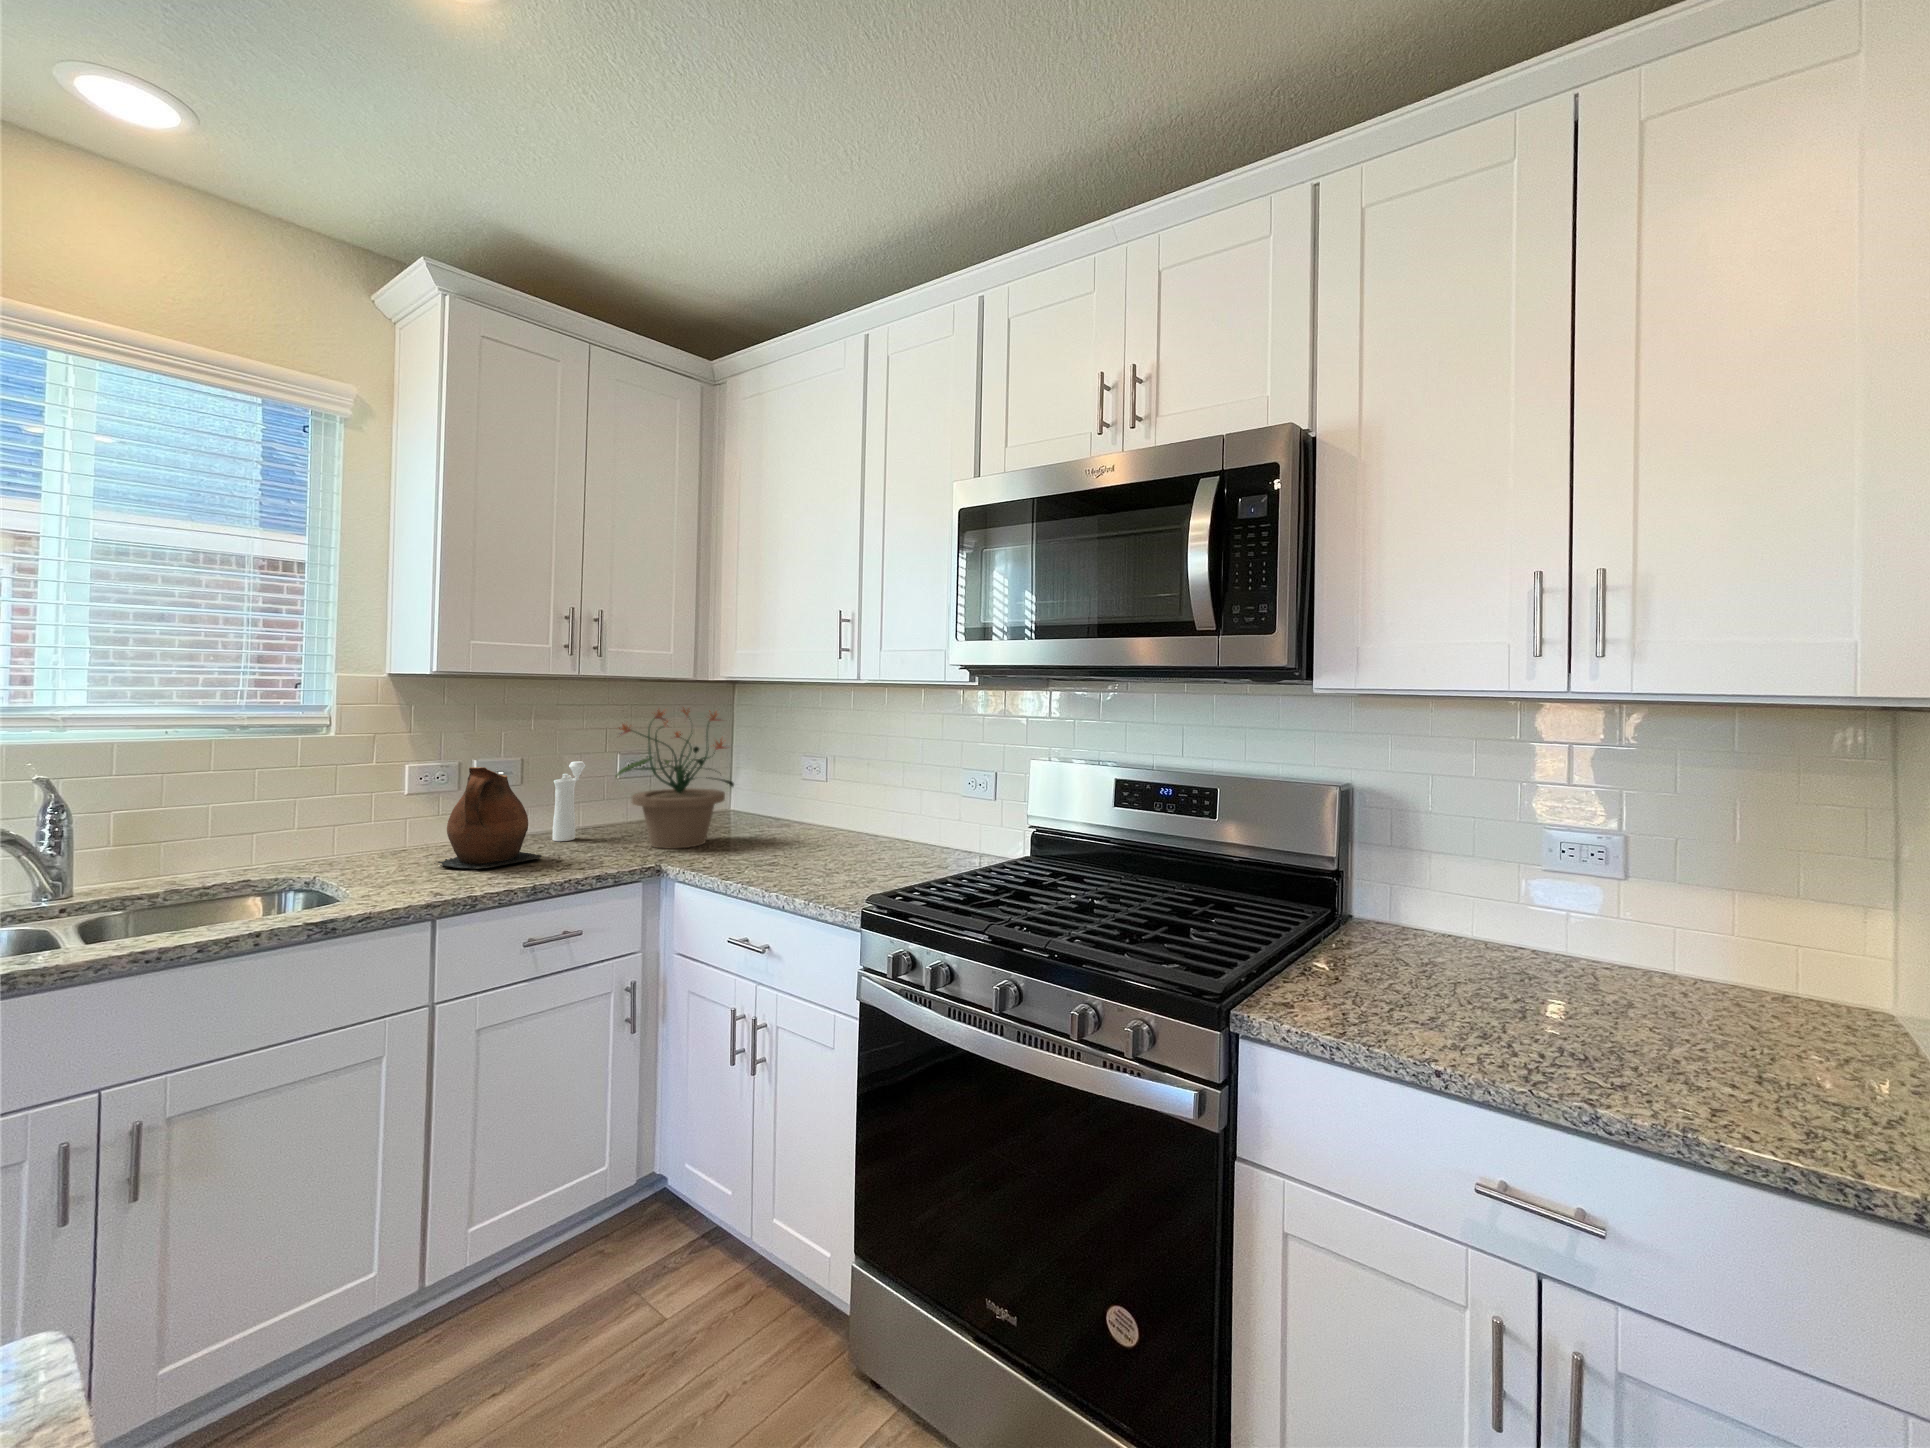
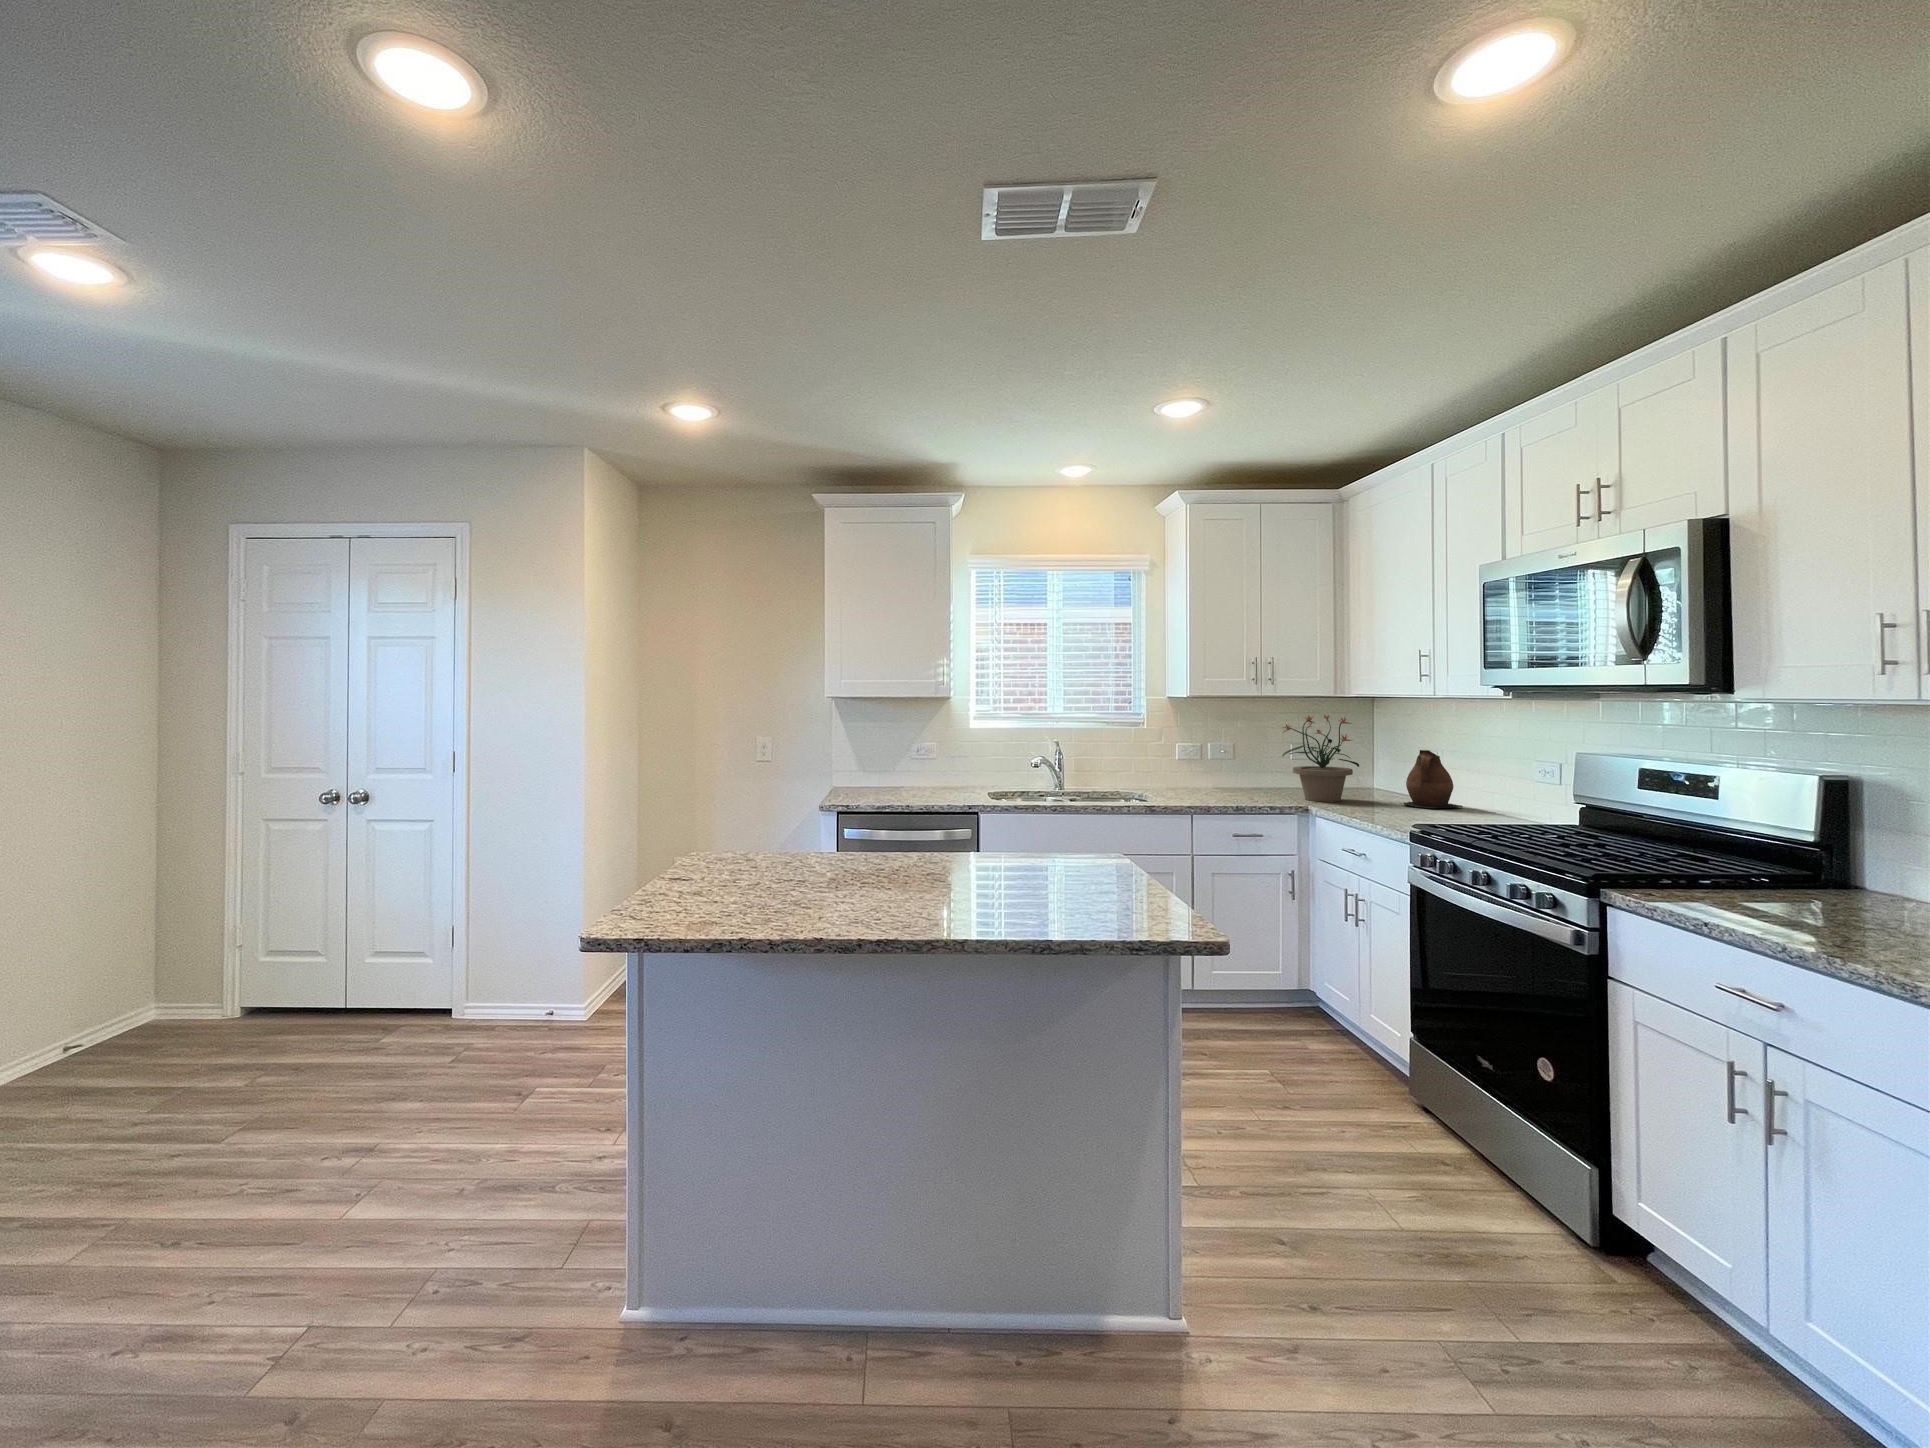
pepper mill: present [553,761,586,841] -> none [1250,747,1268,793]
ceramic pitcher: present [434,767,542,869] -> present [1403,750,1462,808]

